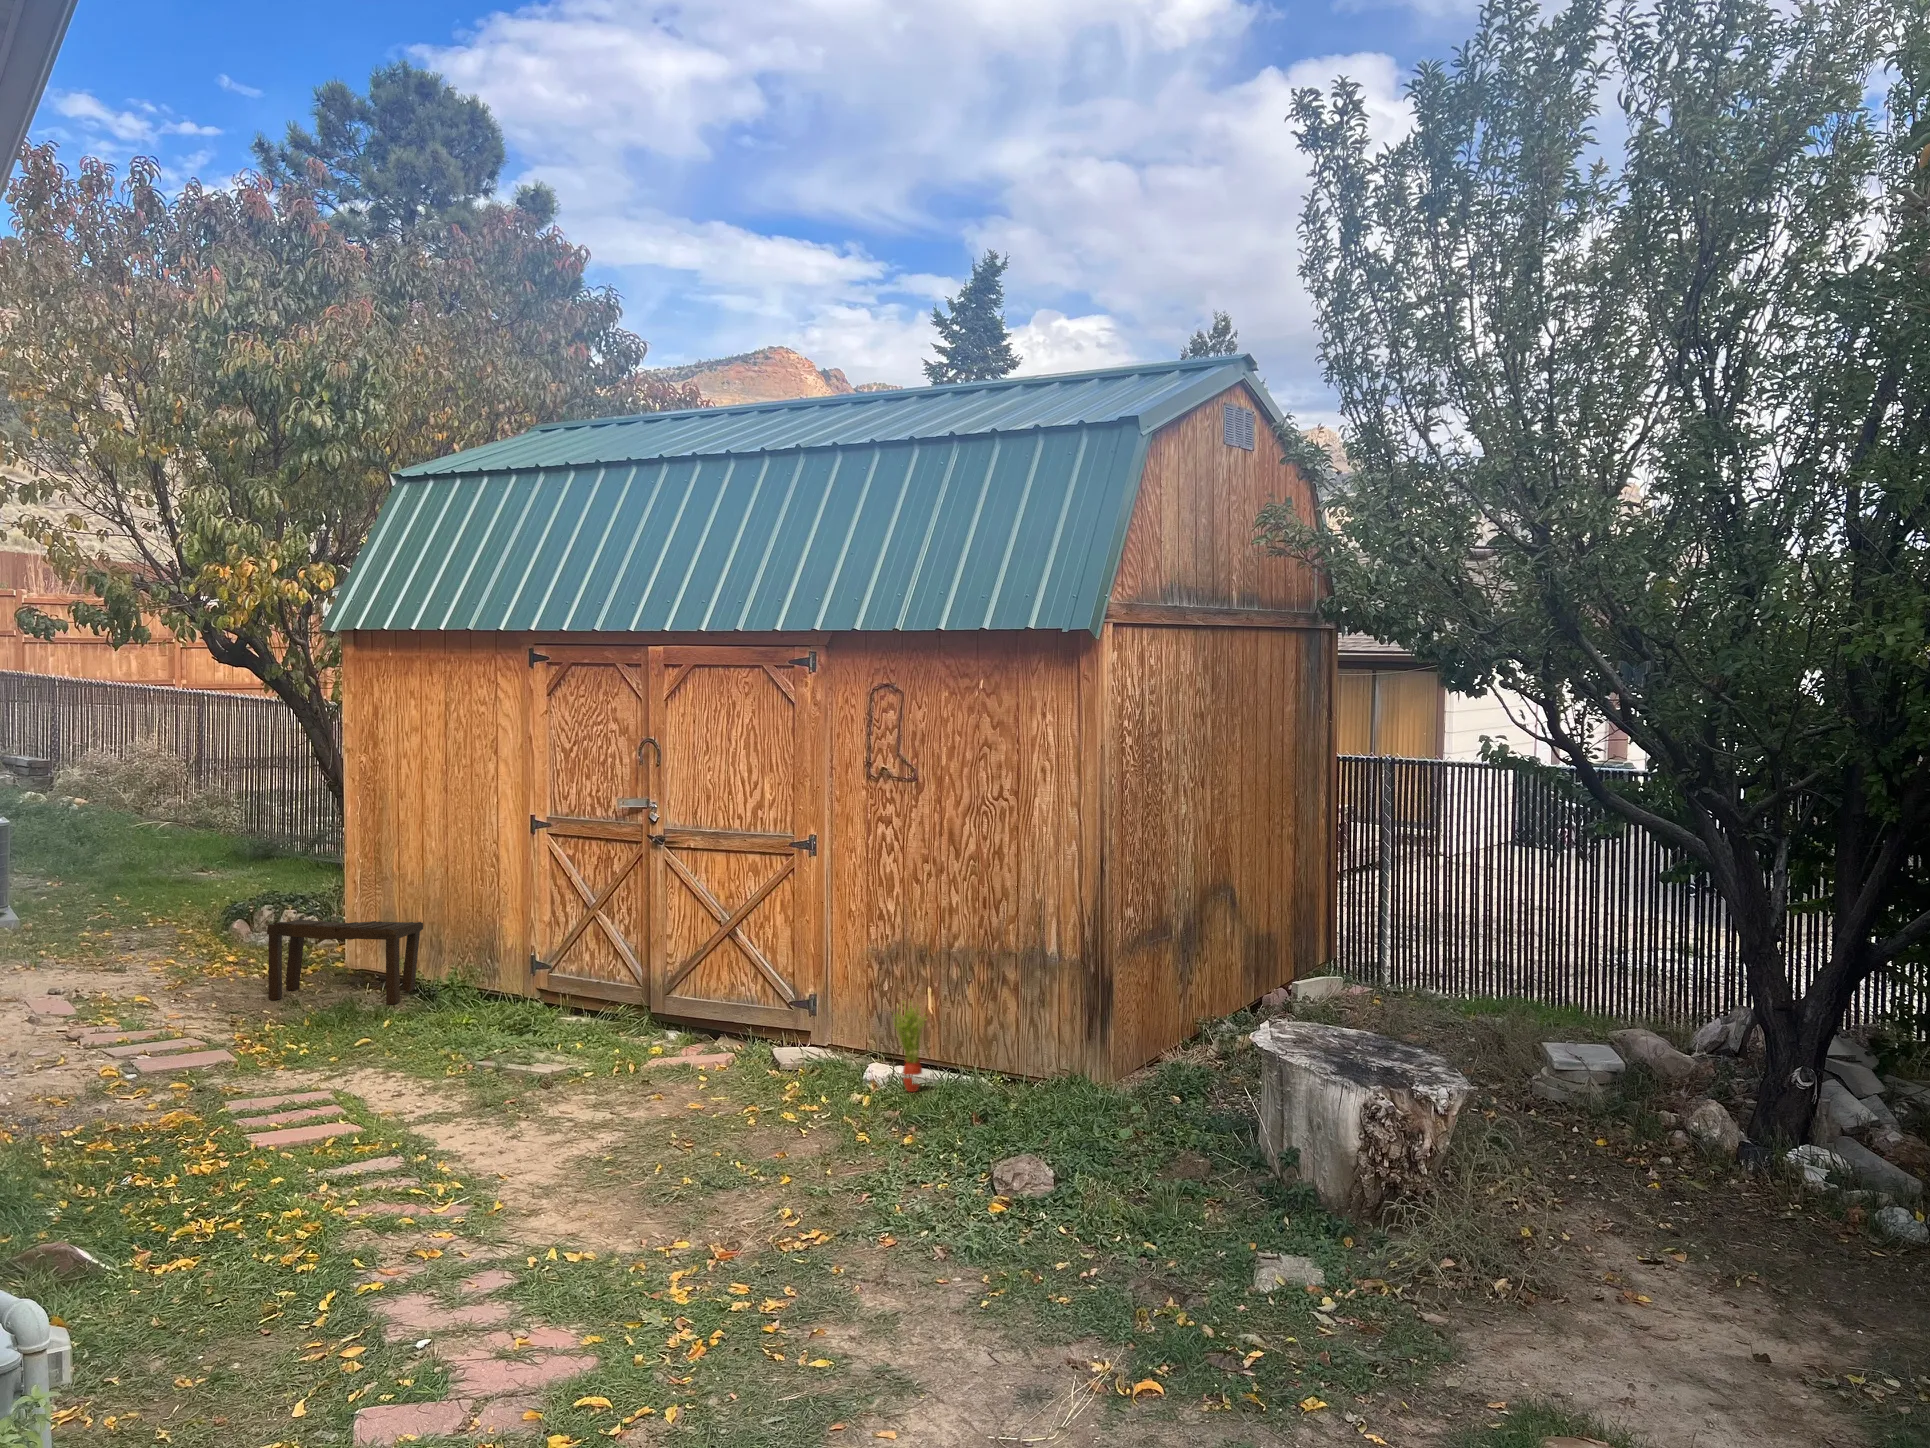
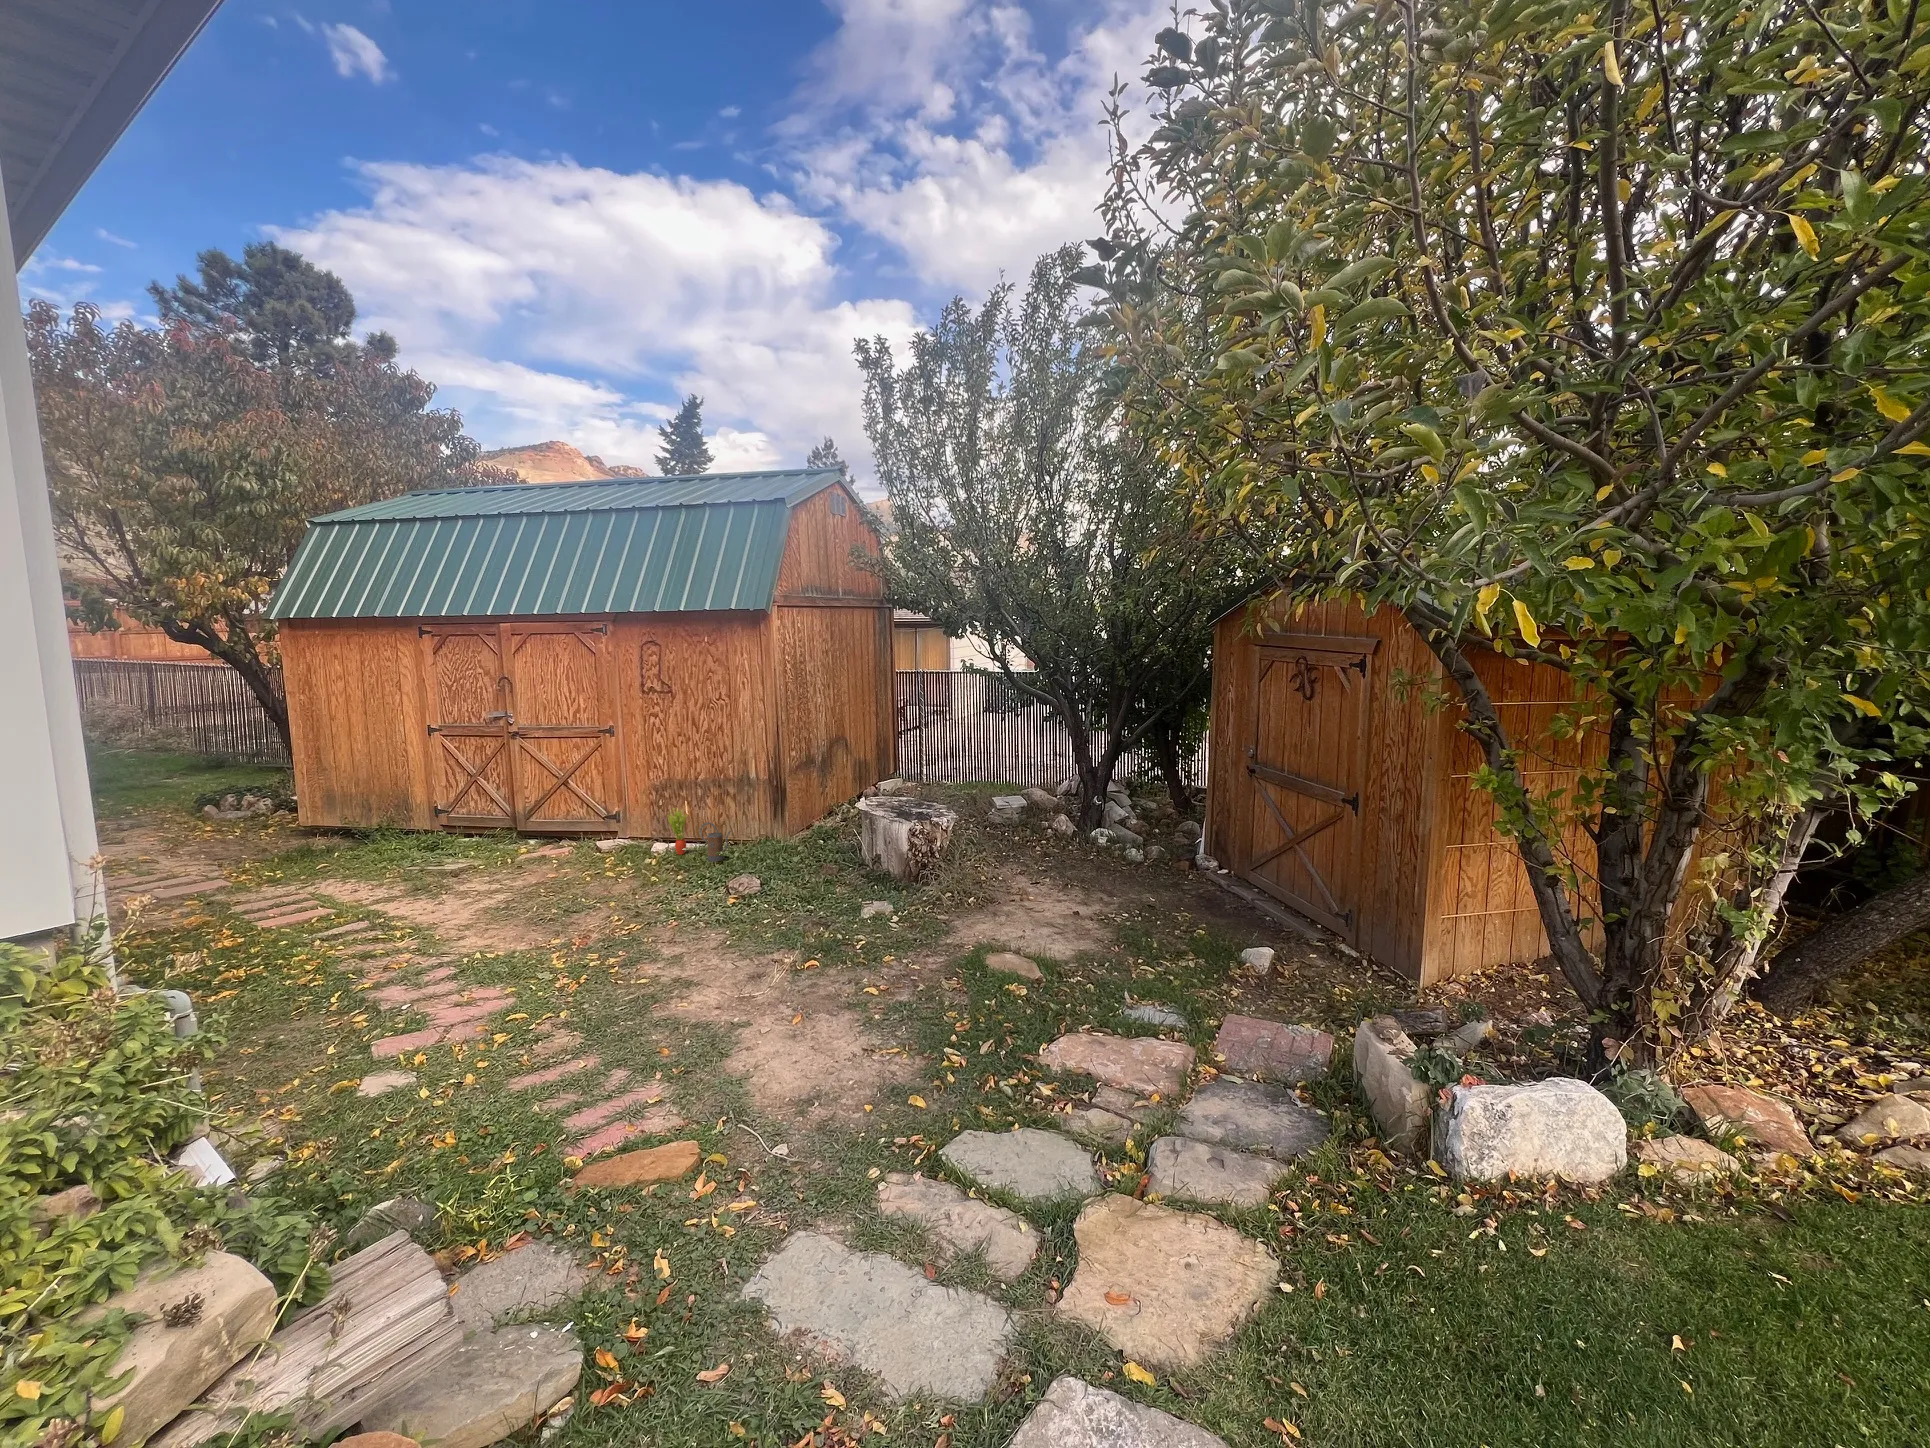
bench: present [267,919,423,1004] -> none [237,795,355,852]
watering can: none [947,1037,1004,1115] -> present [700,823,731,862]

